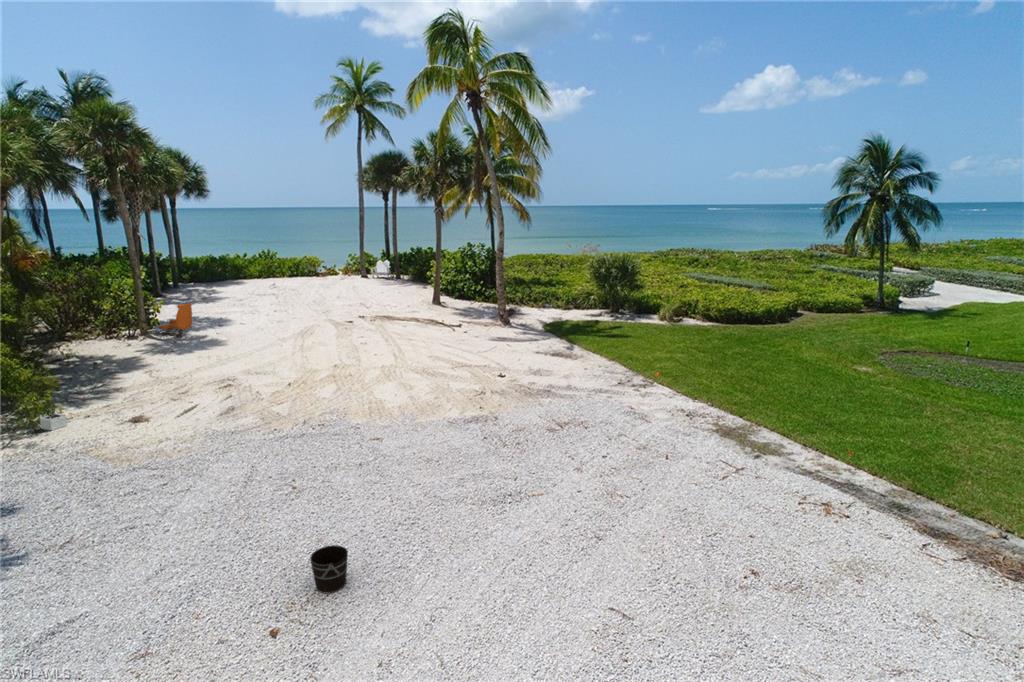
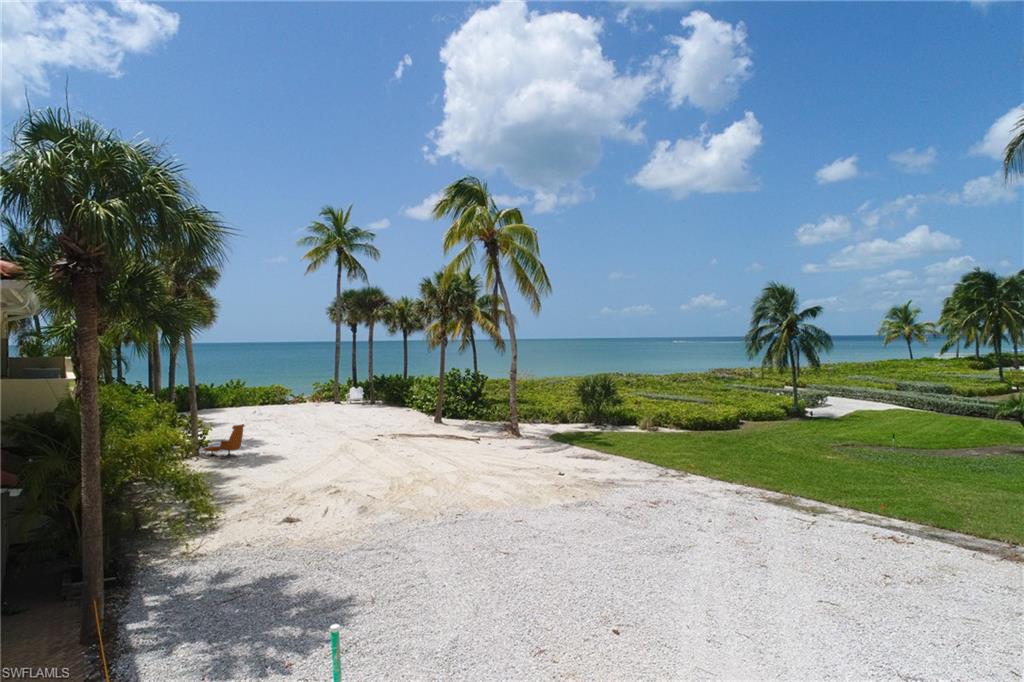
potted tree: present [29,377,67,431] -> none [211,481,236,533]
bucket: present [309,545,348,593] -> none [600,574,626,609]

